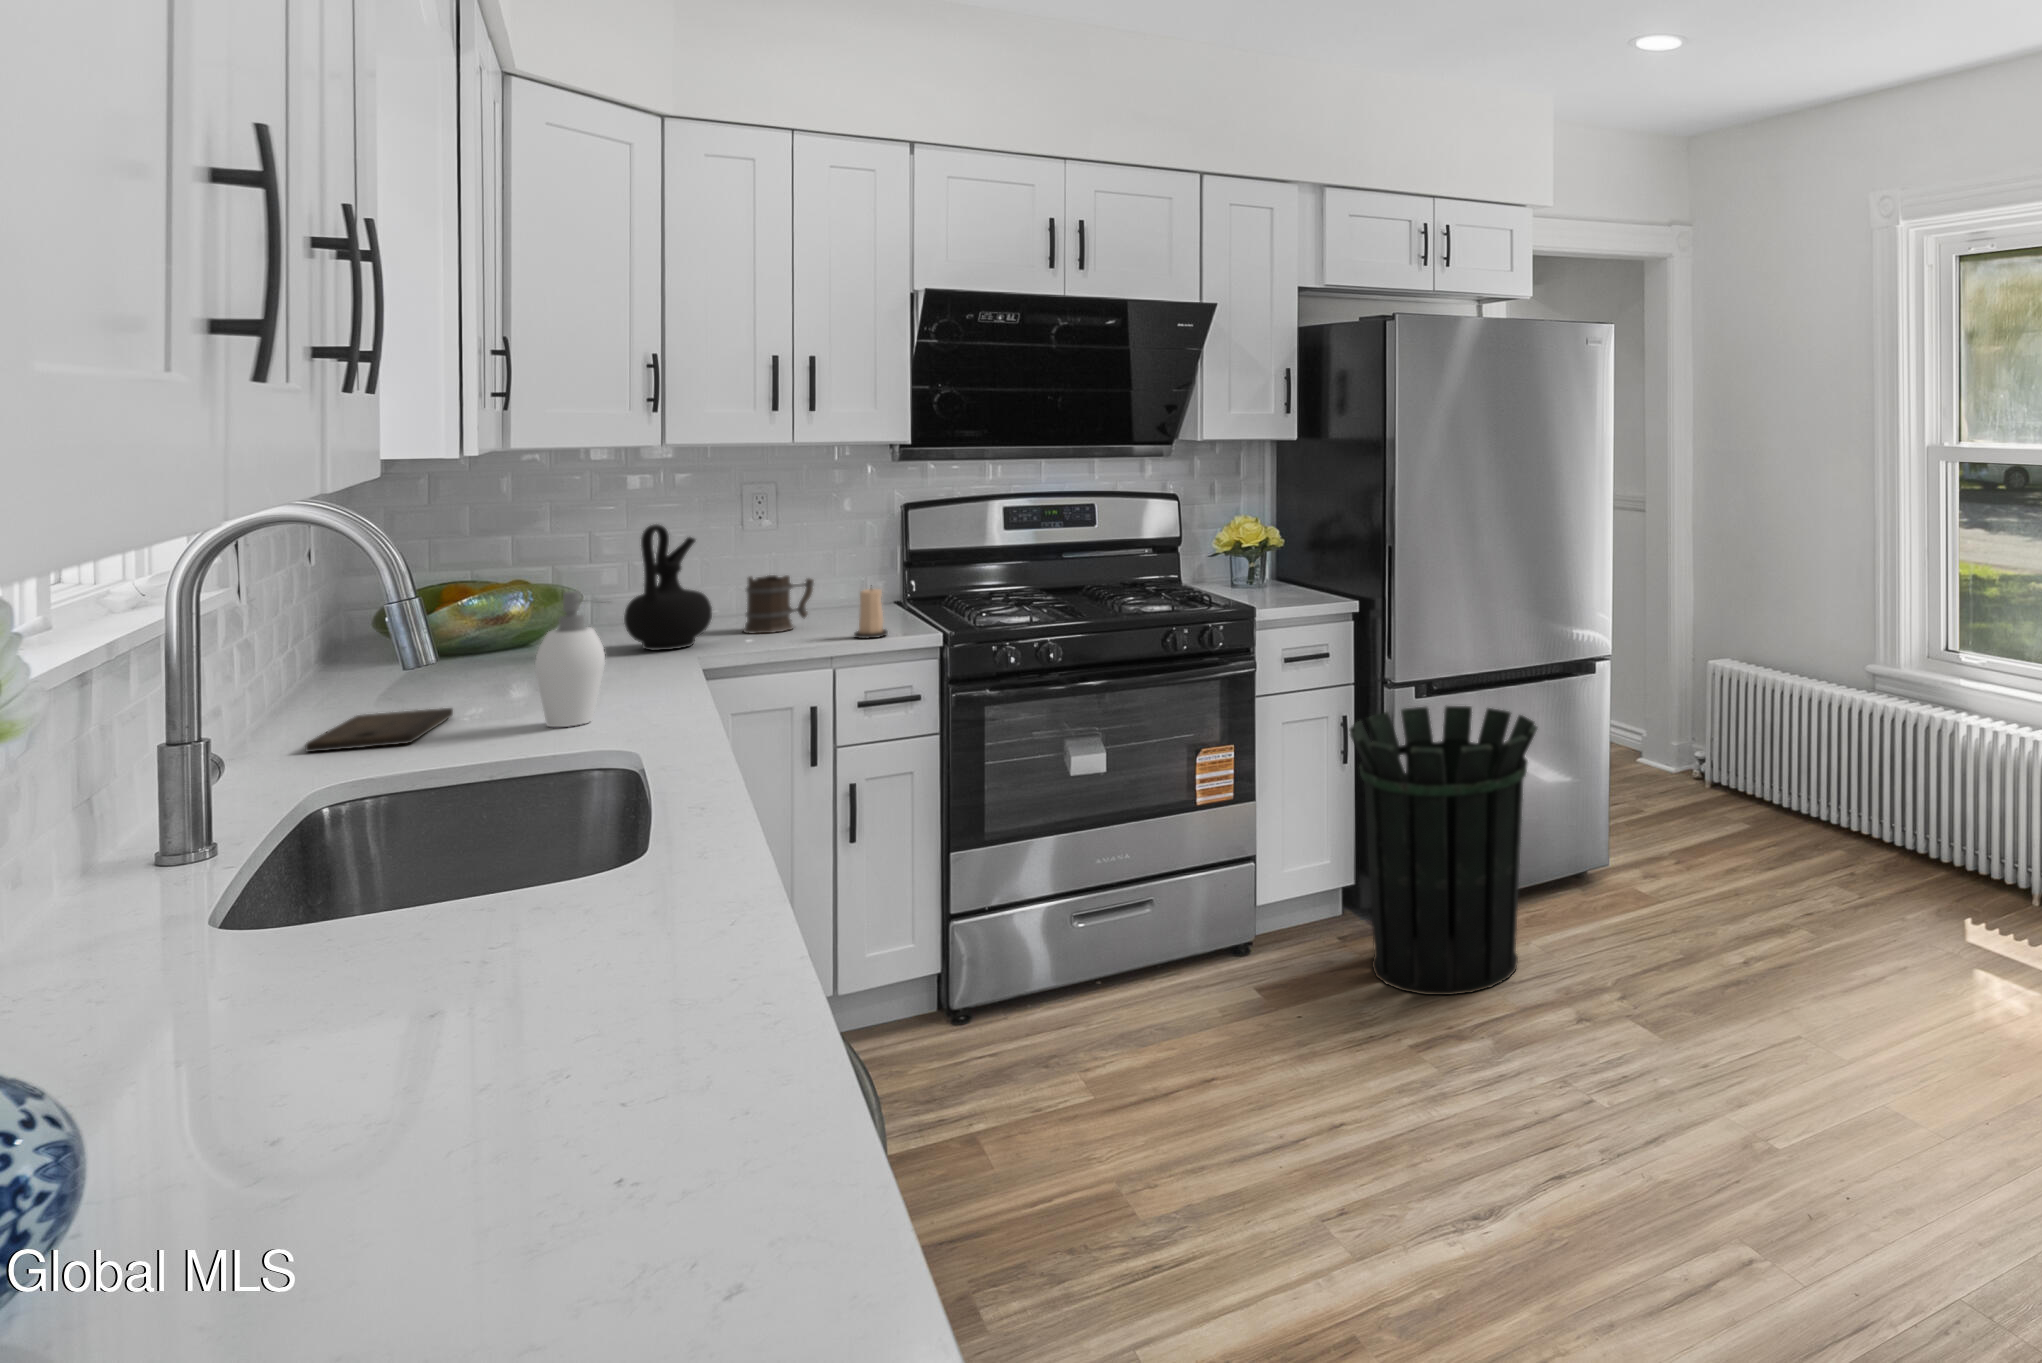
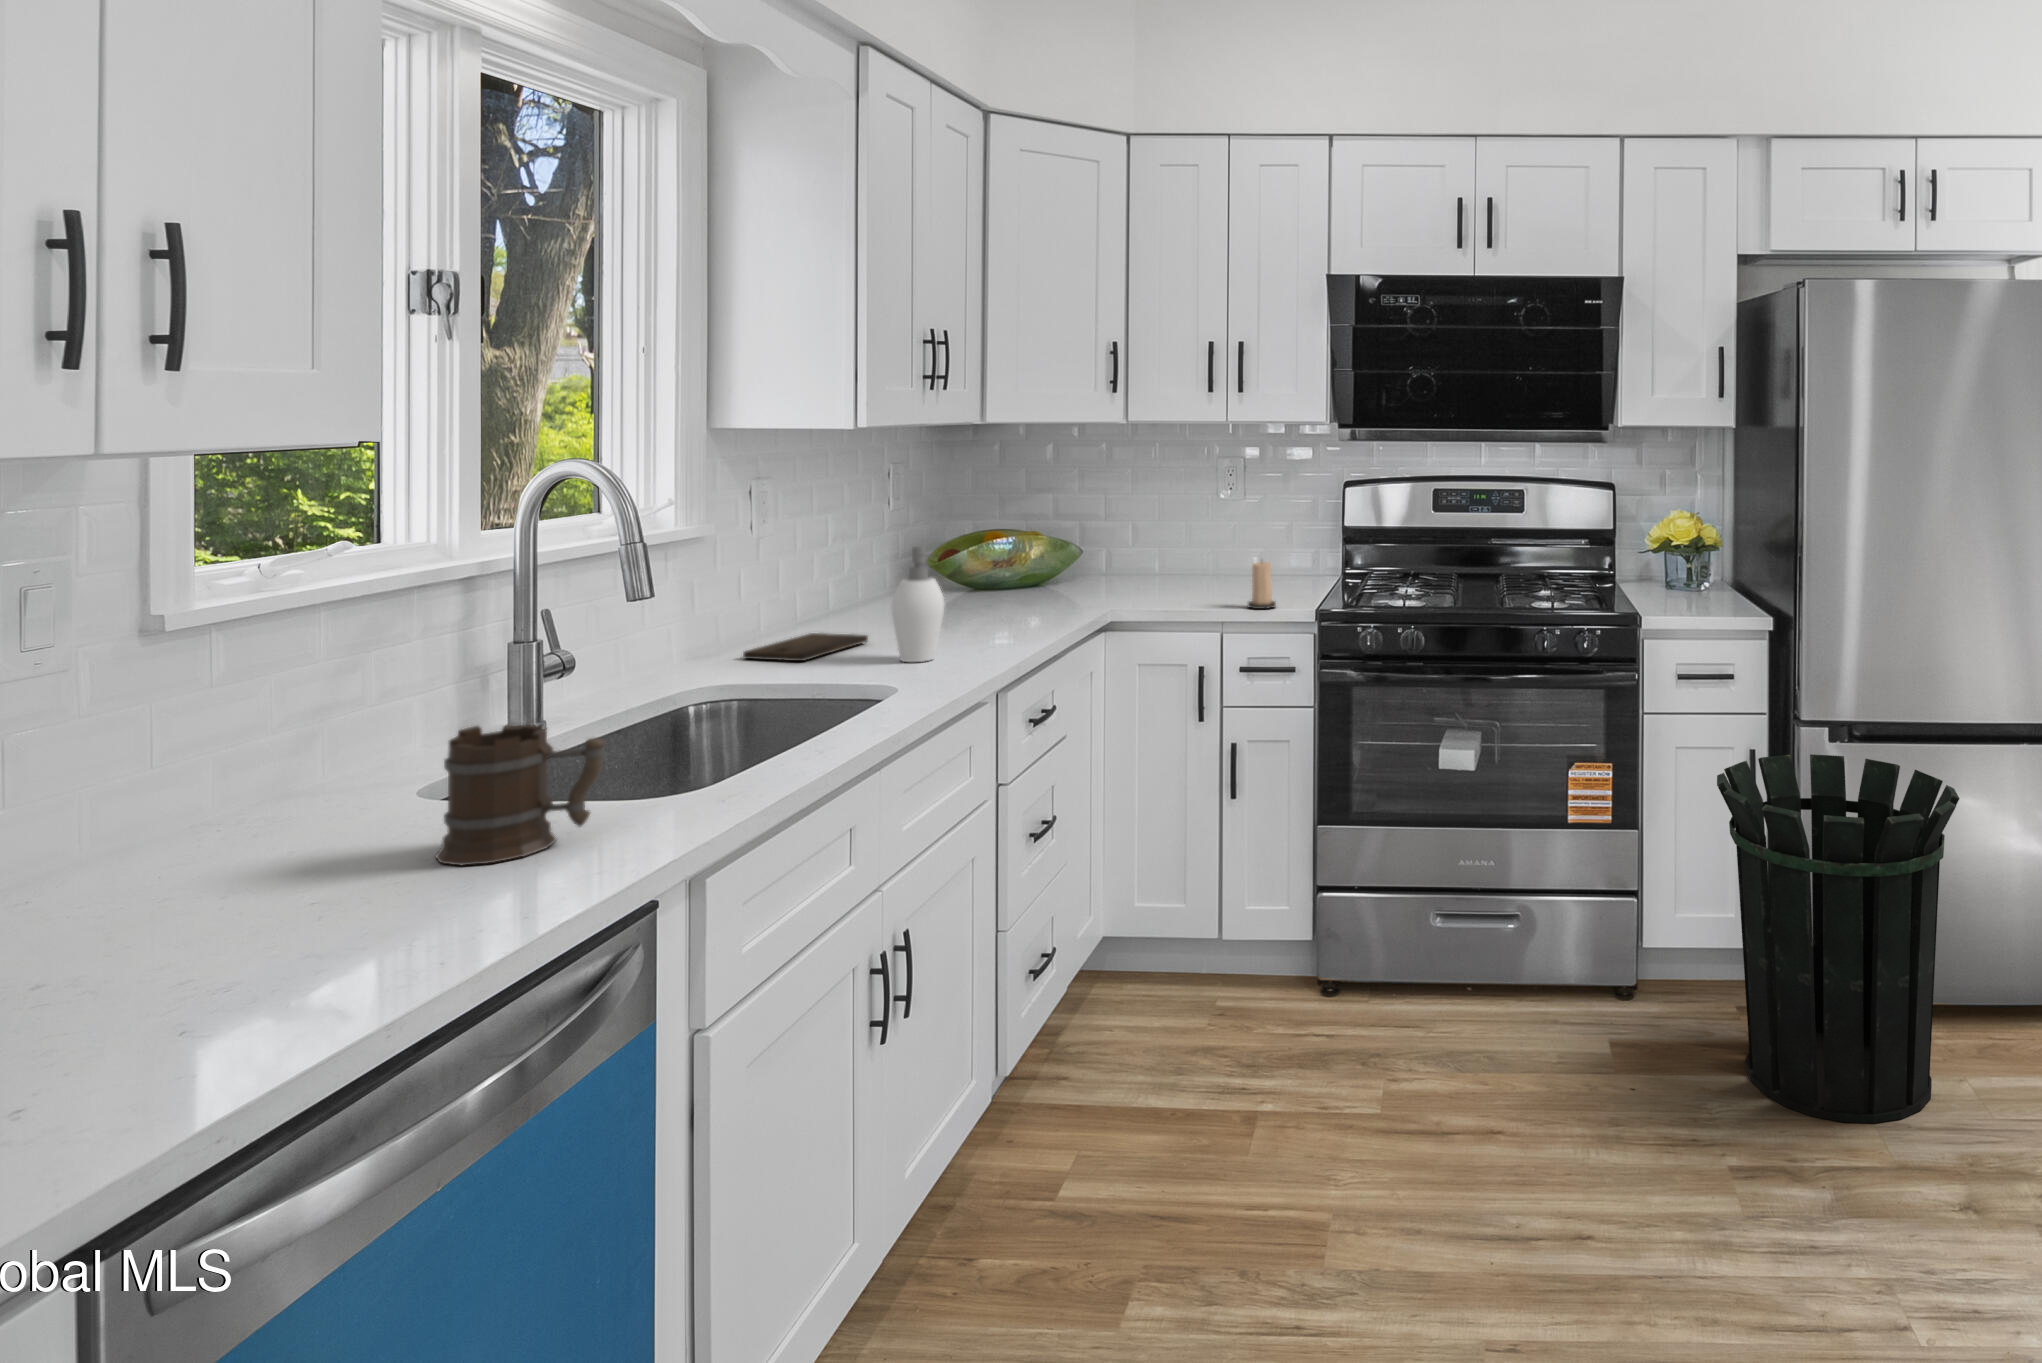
ceramic jug: present [624,524,712,650] -> none [1073,491,1141,602]
mug: present [744,575,814,634] -> present [436,724,605,865]

